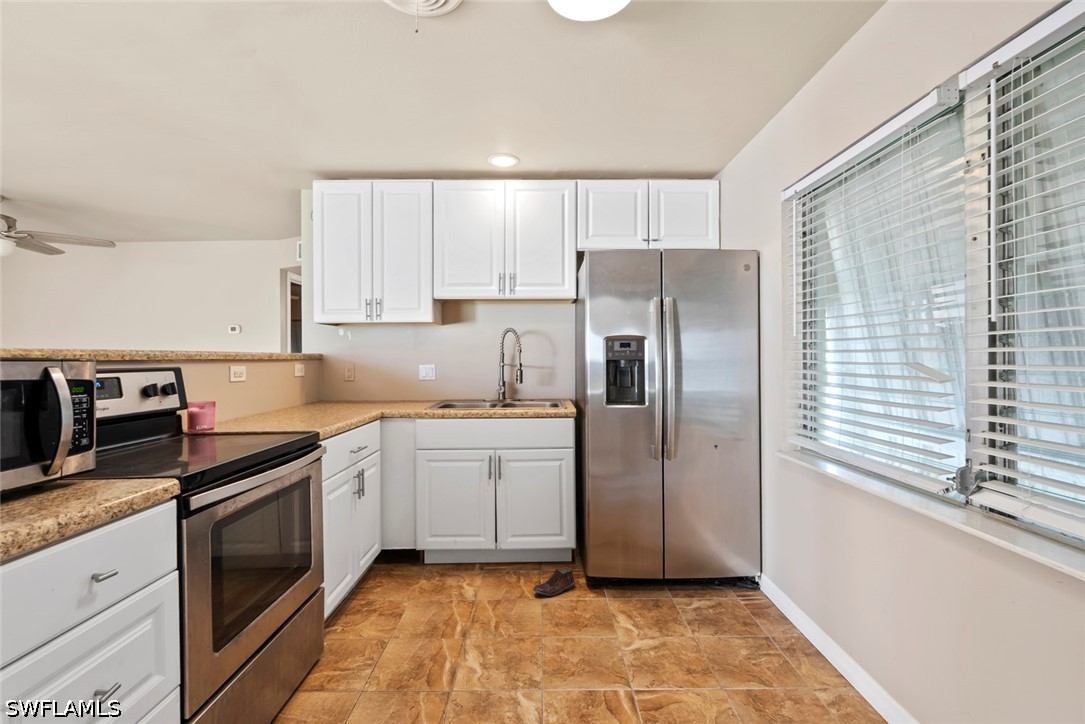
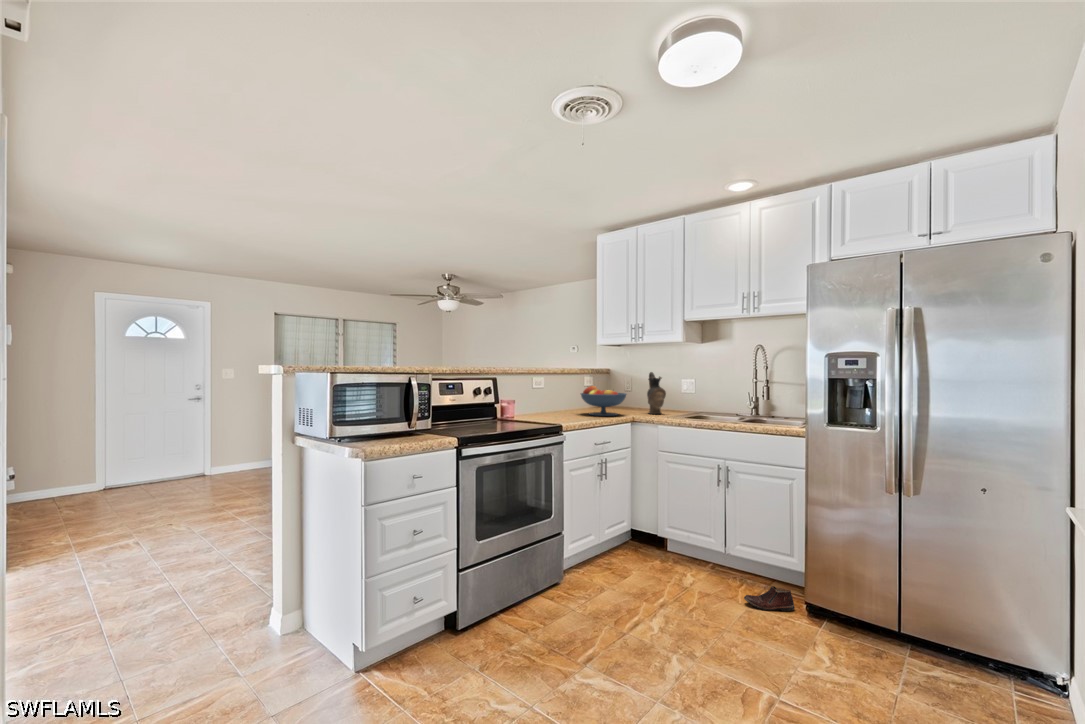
ceramic pitcher: none [384,359,407,408] -> present [647,372,666,414]
fruit bowl: none [305,377,369,415] -> present [581,386,626,416]

